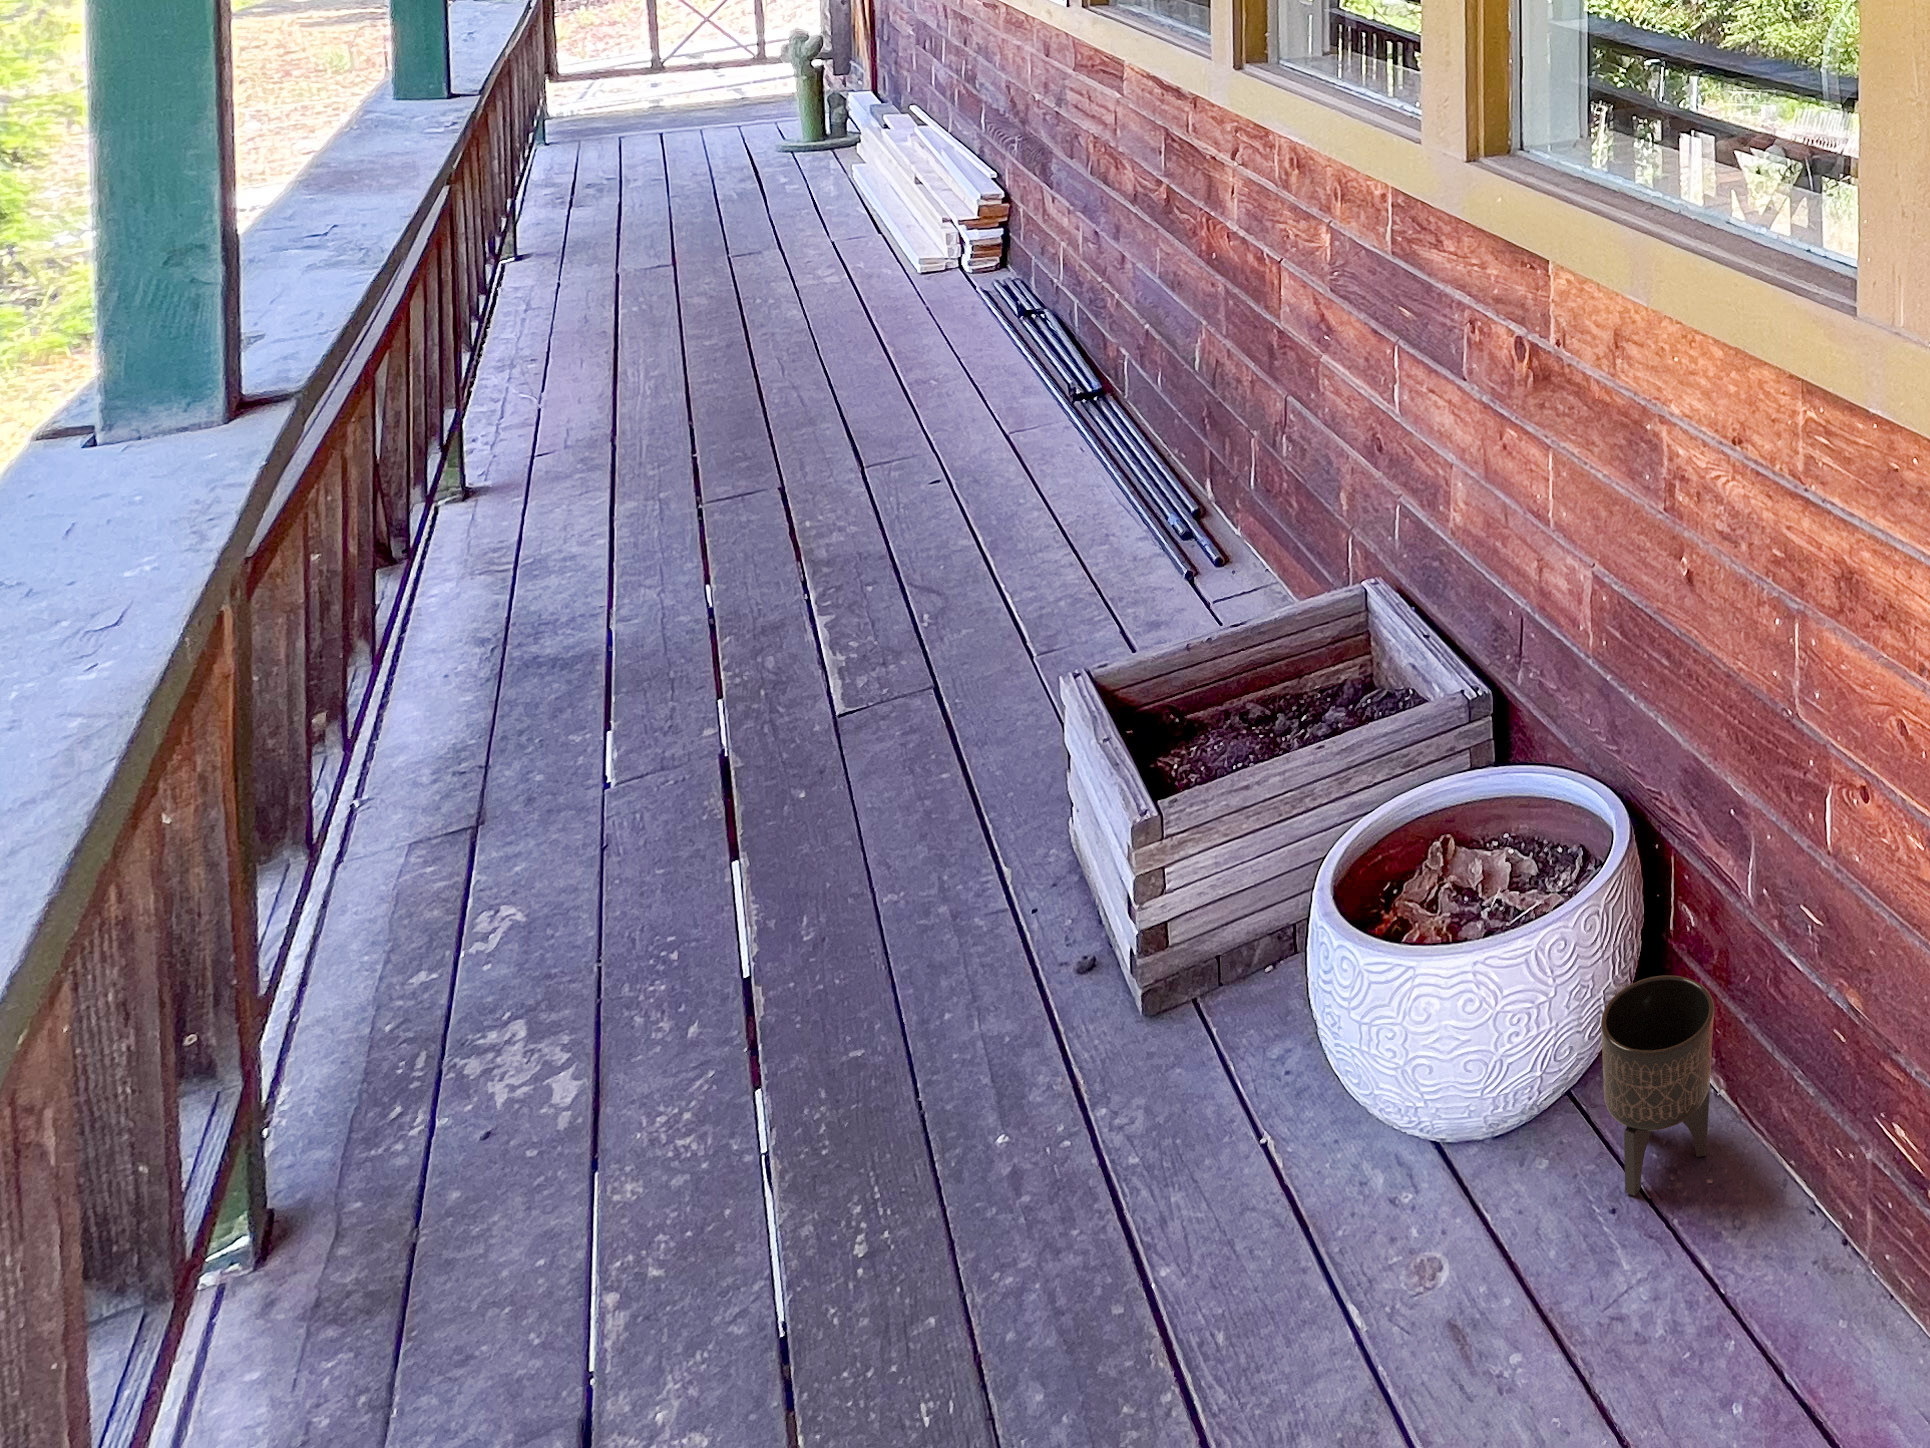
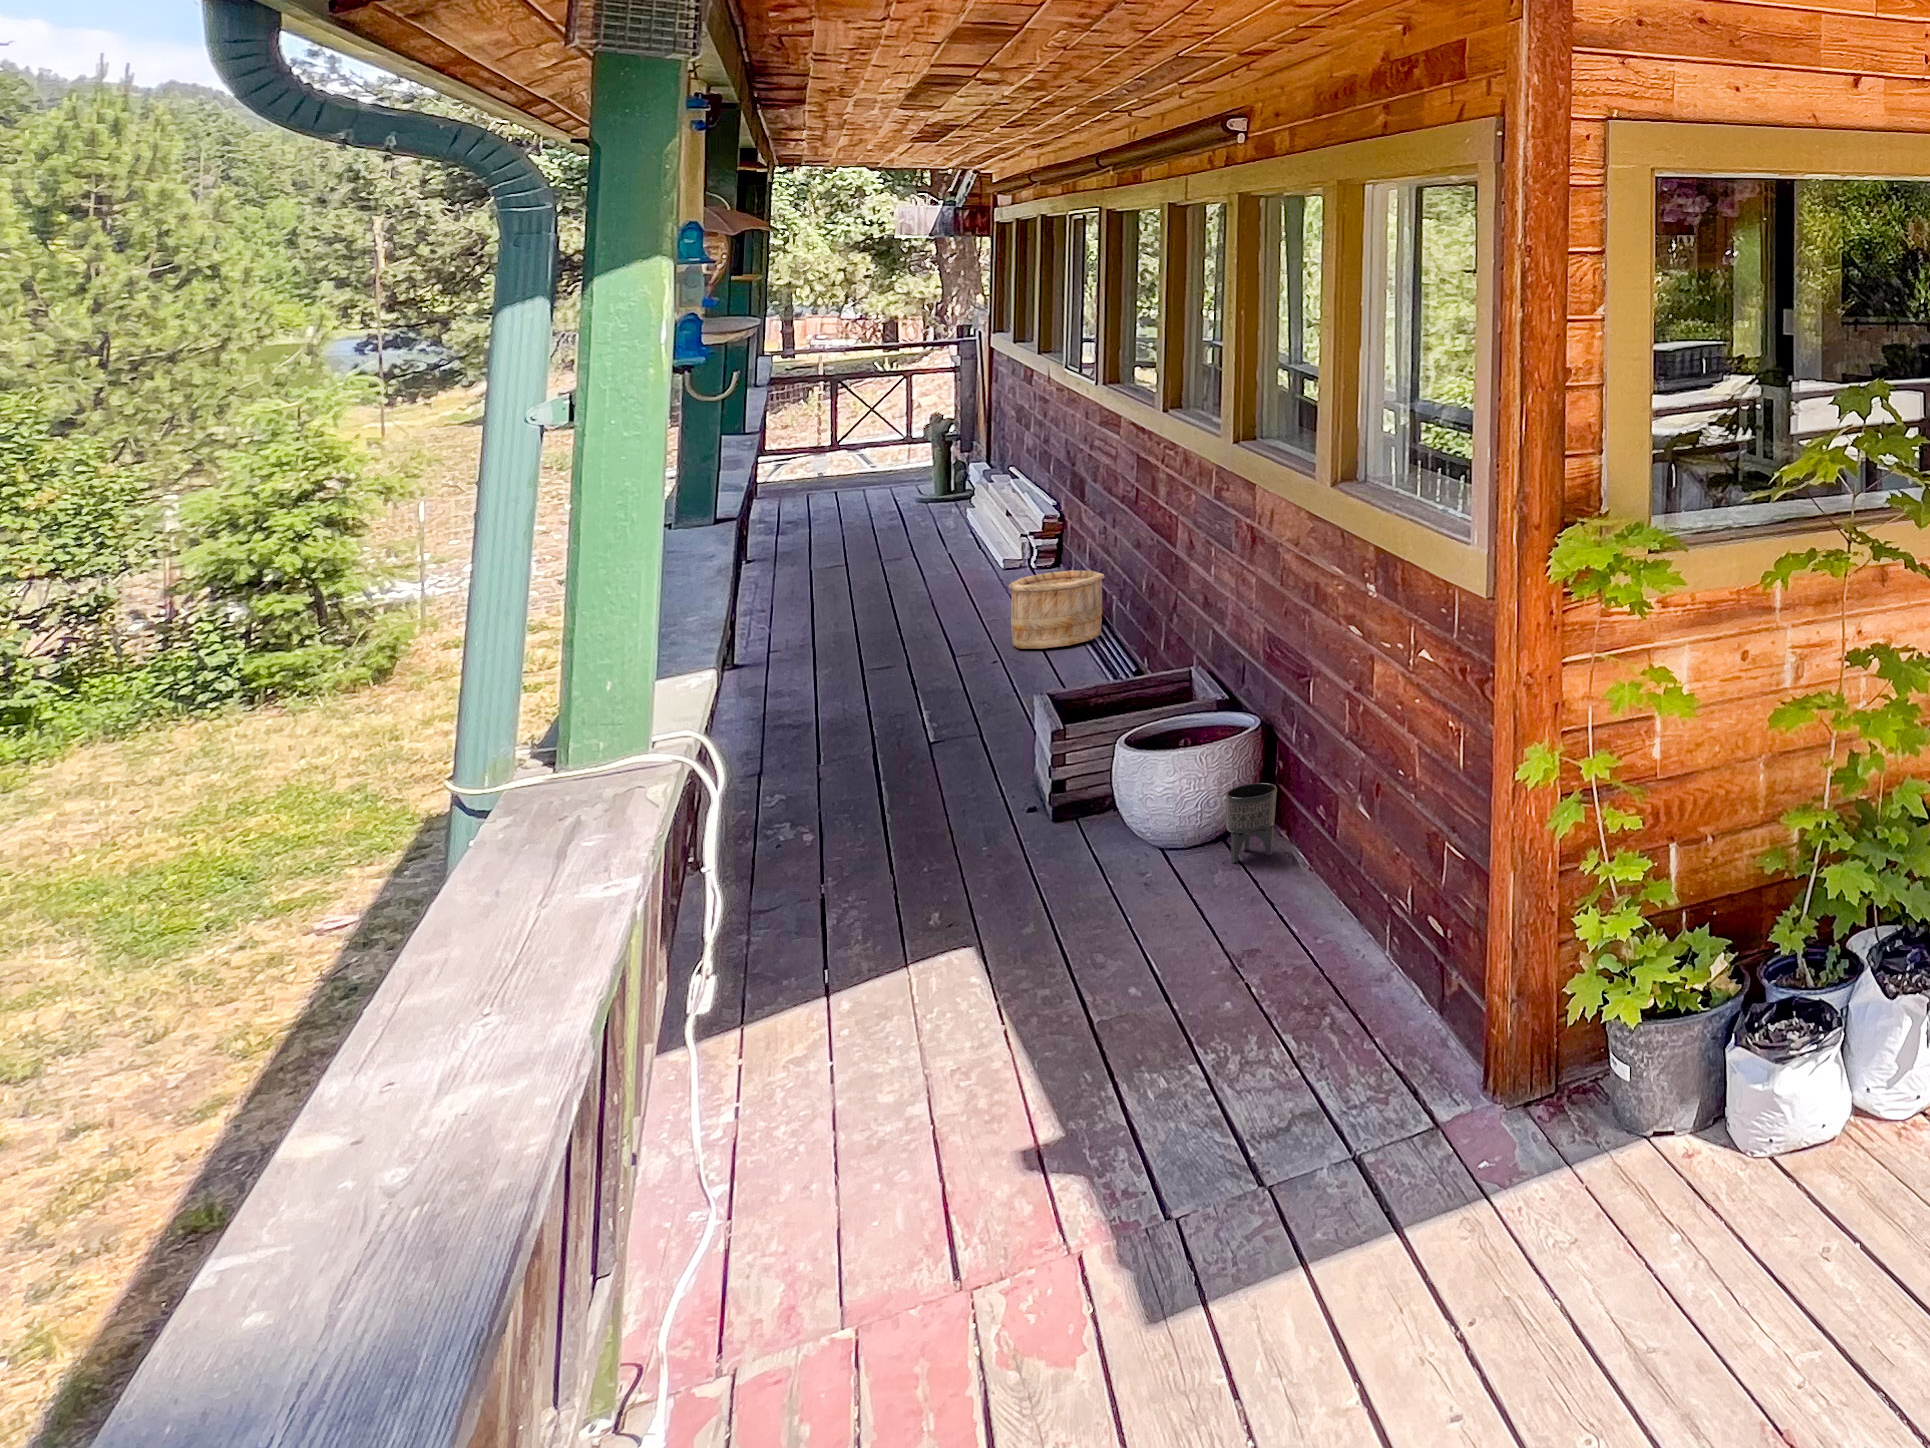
wooden bucket: none [949,310,1111,449] -> present [1008,570,1105,649]

